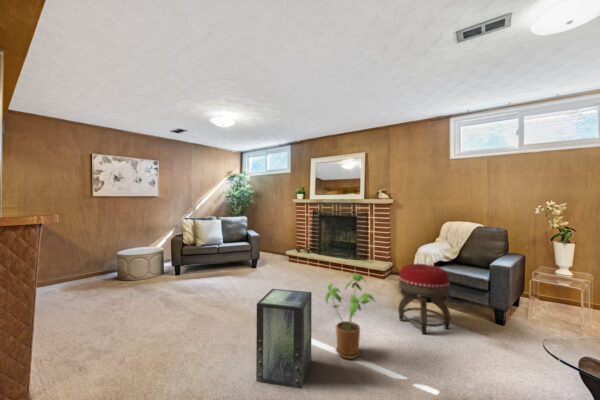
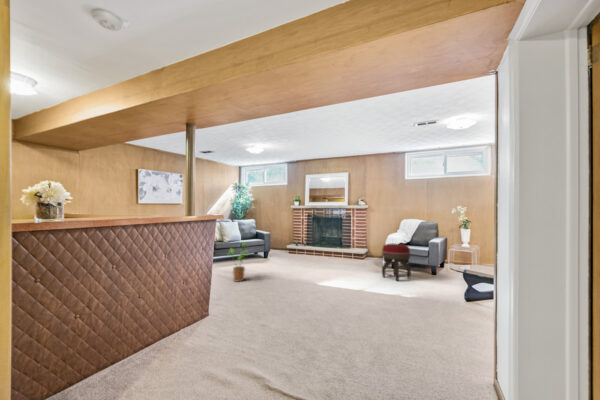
house plant: present [325,274,375,359] -> present [229,243,249,282]
storage box: present [256,289,312,388] -> none [323,256,349,301]

